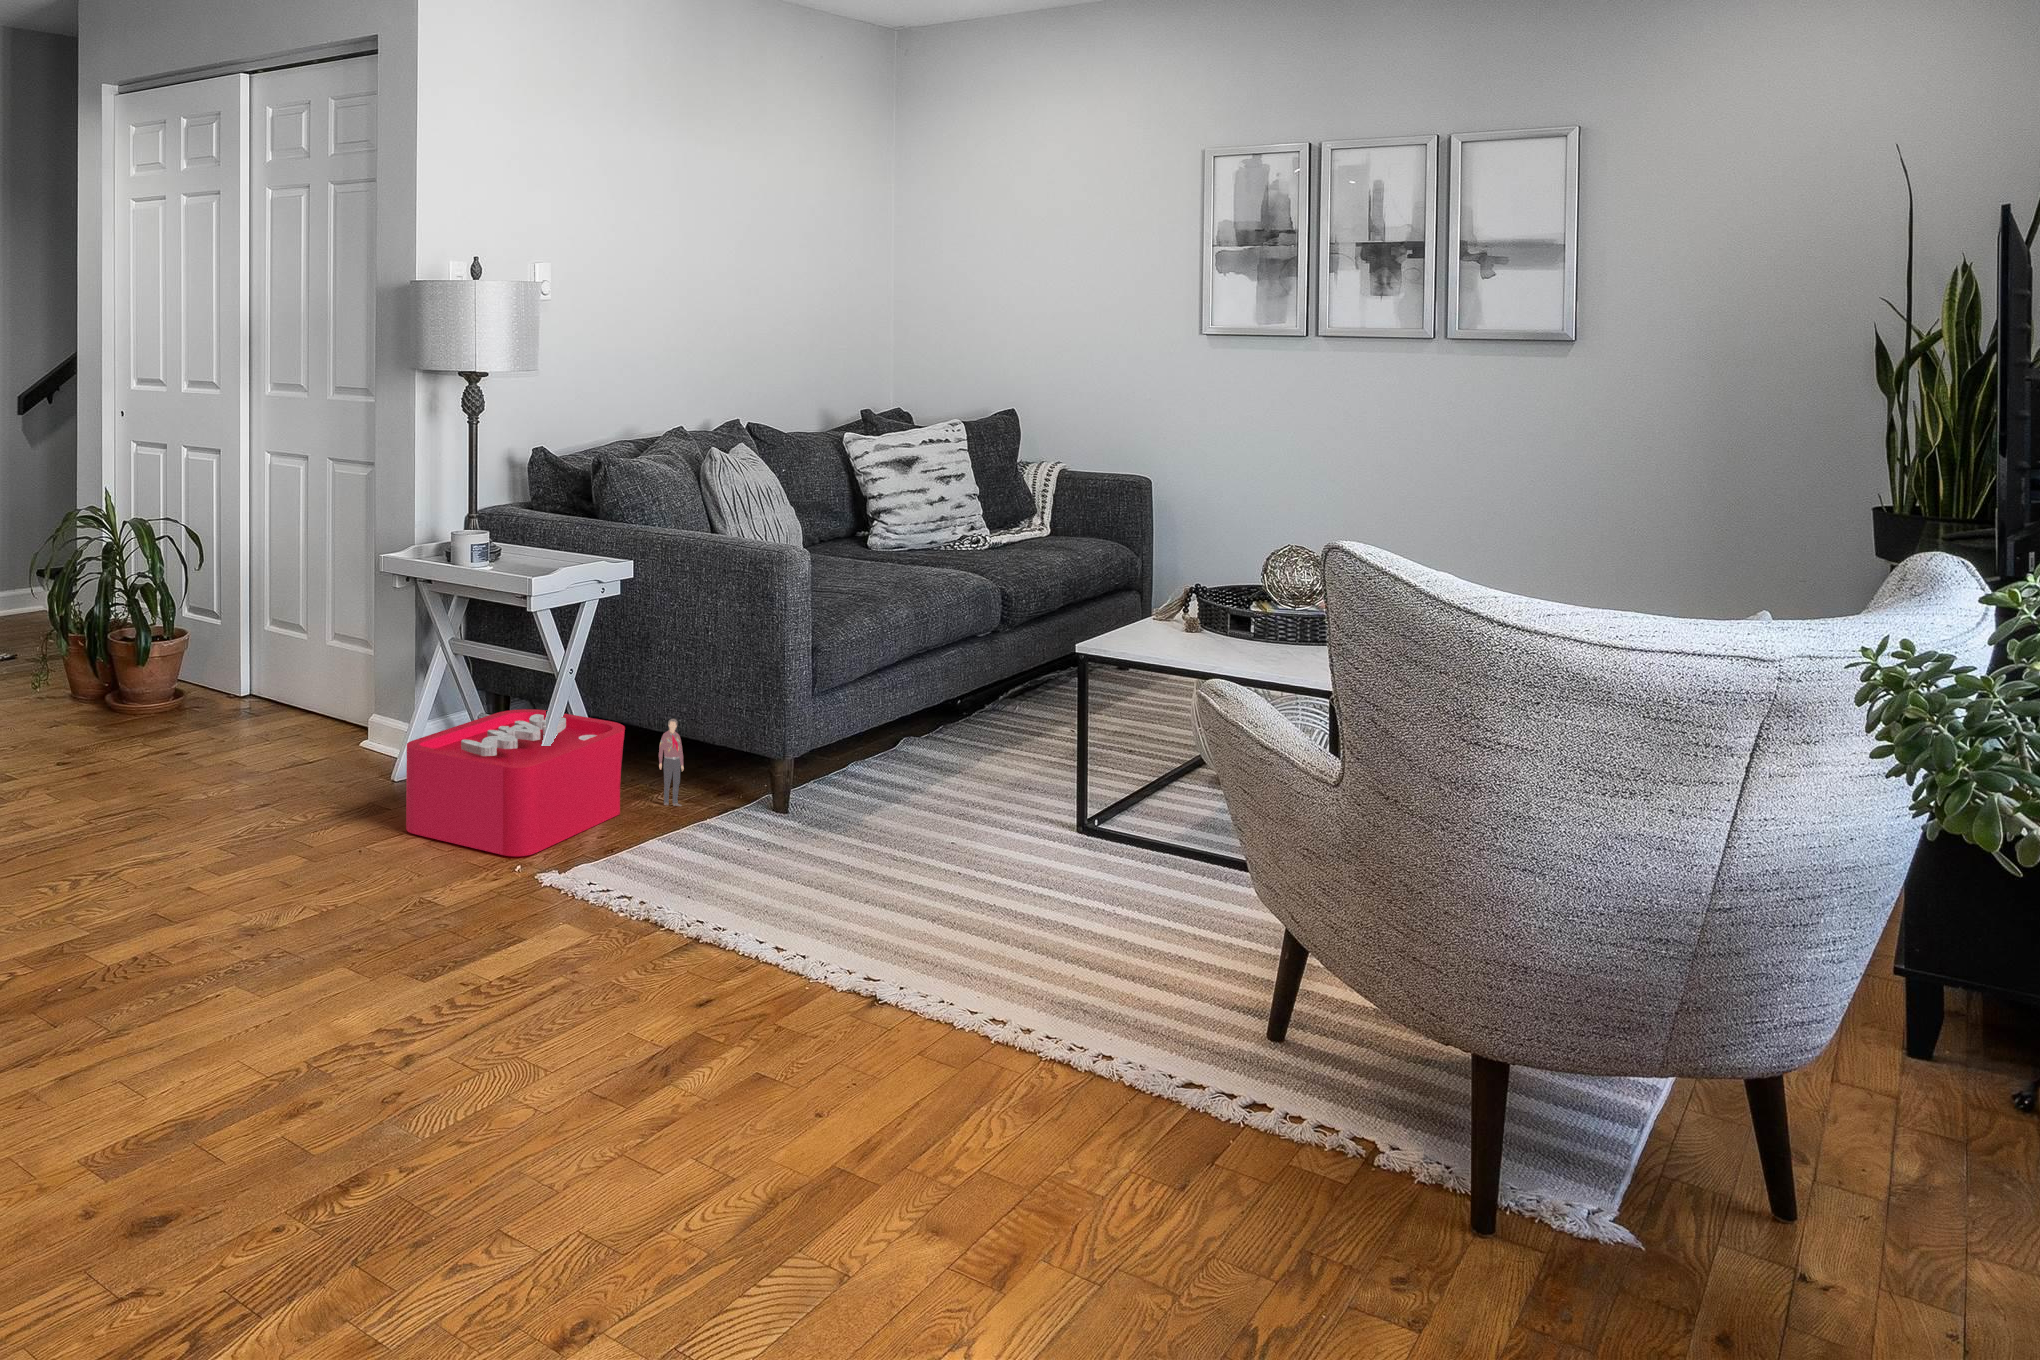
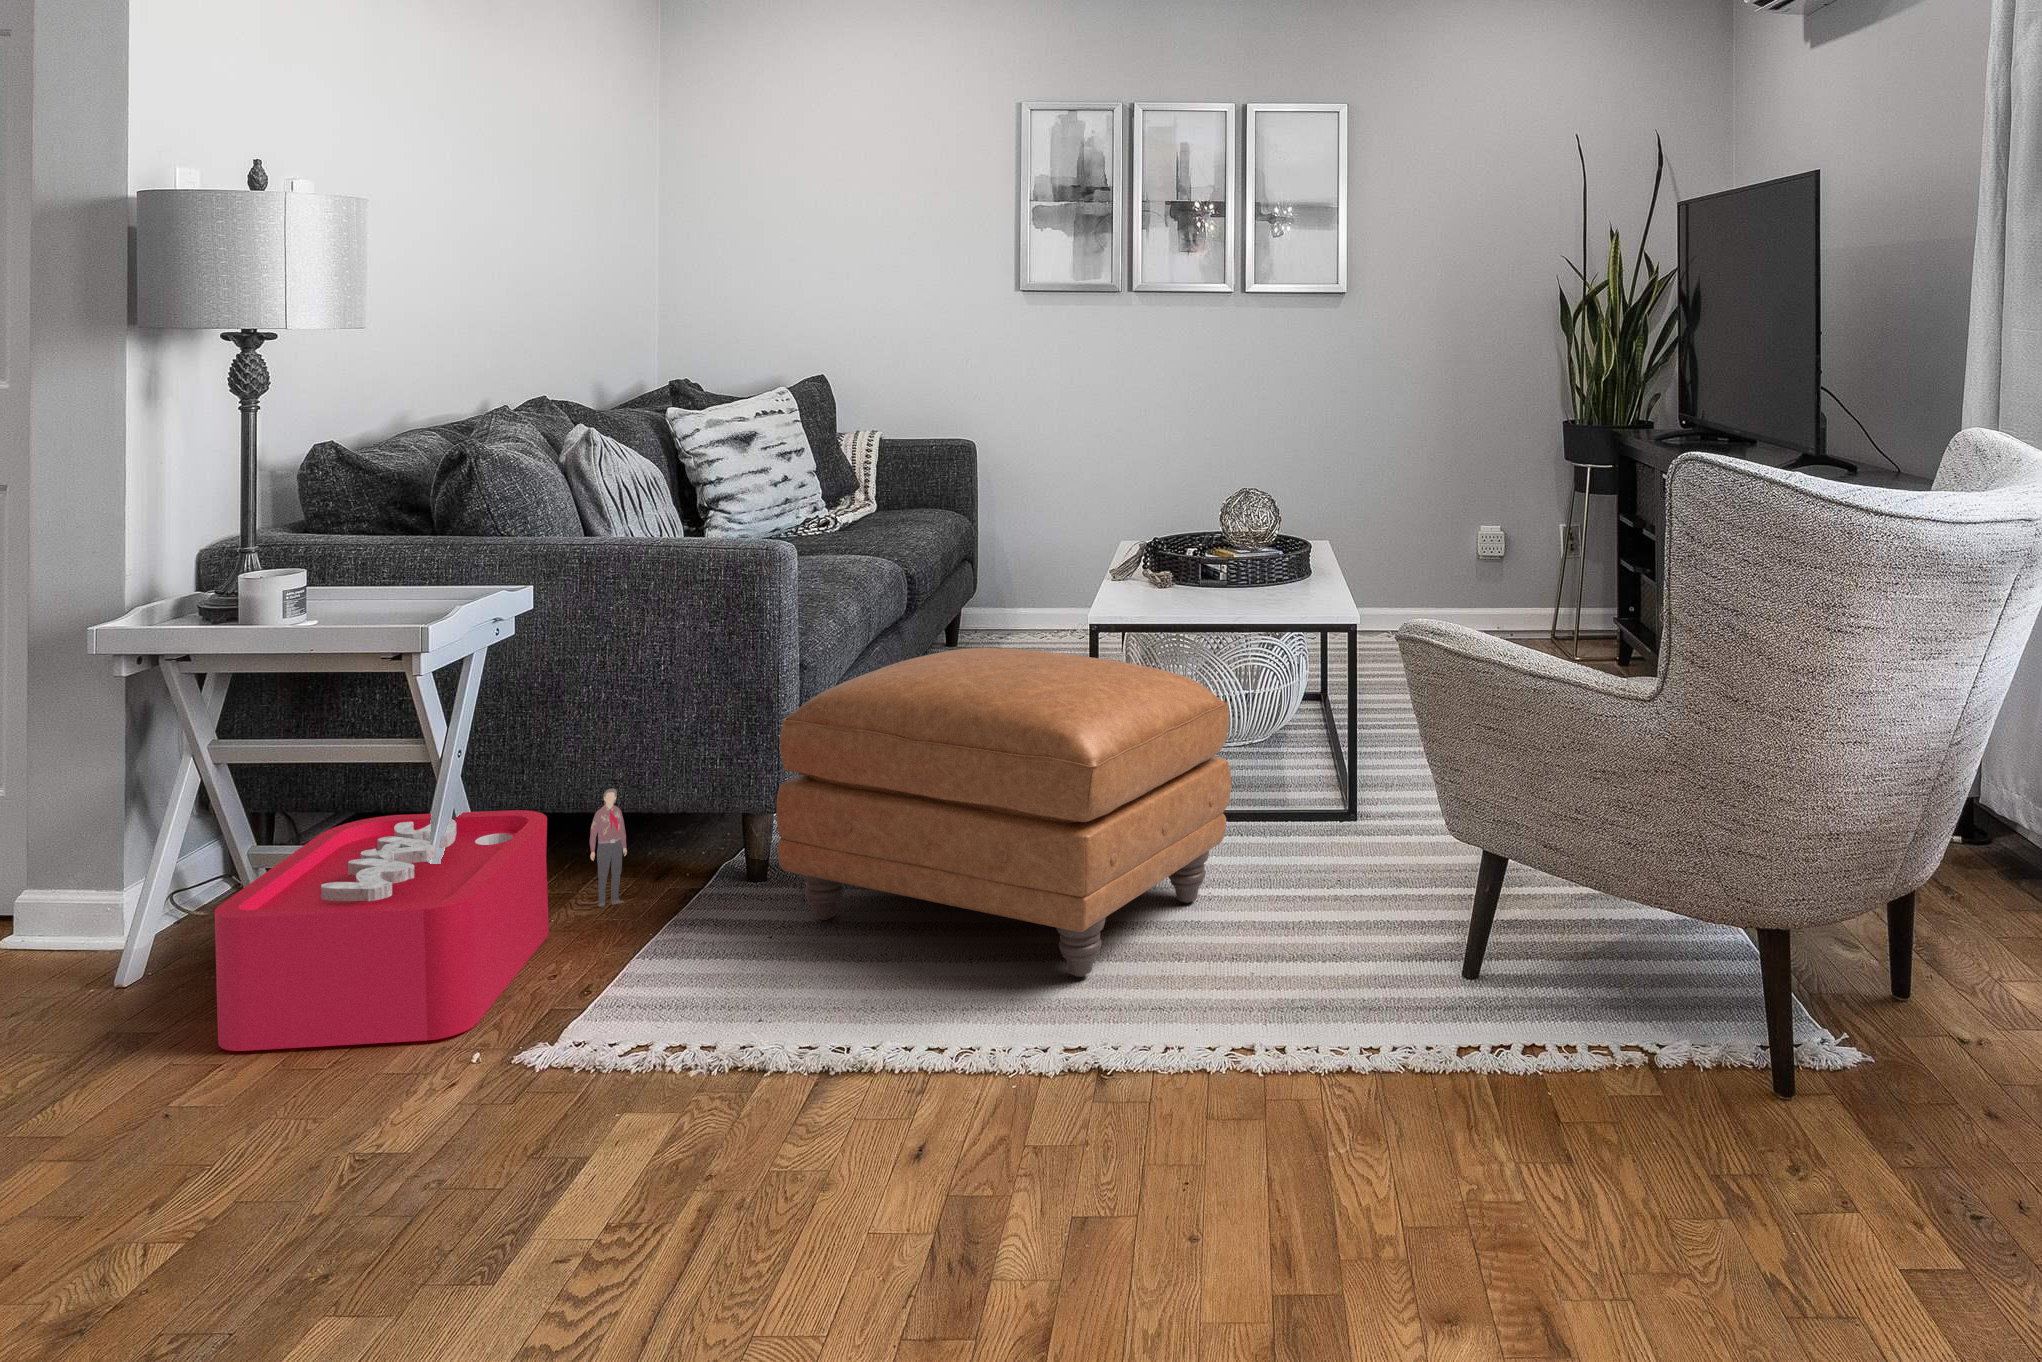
ottoman: none [761,654,1133,936] -> present [776,648,1231,977]

